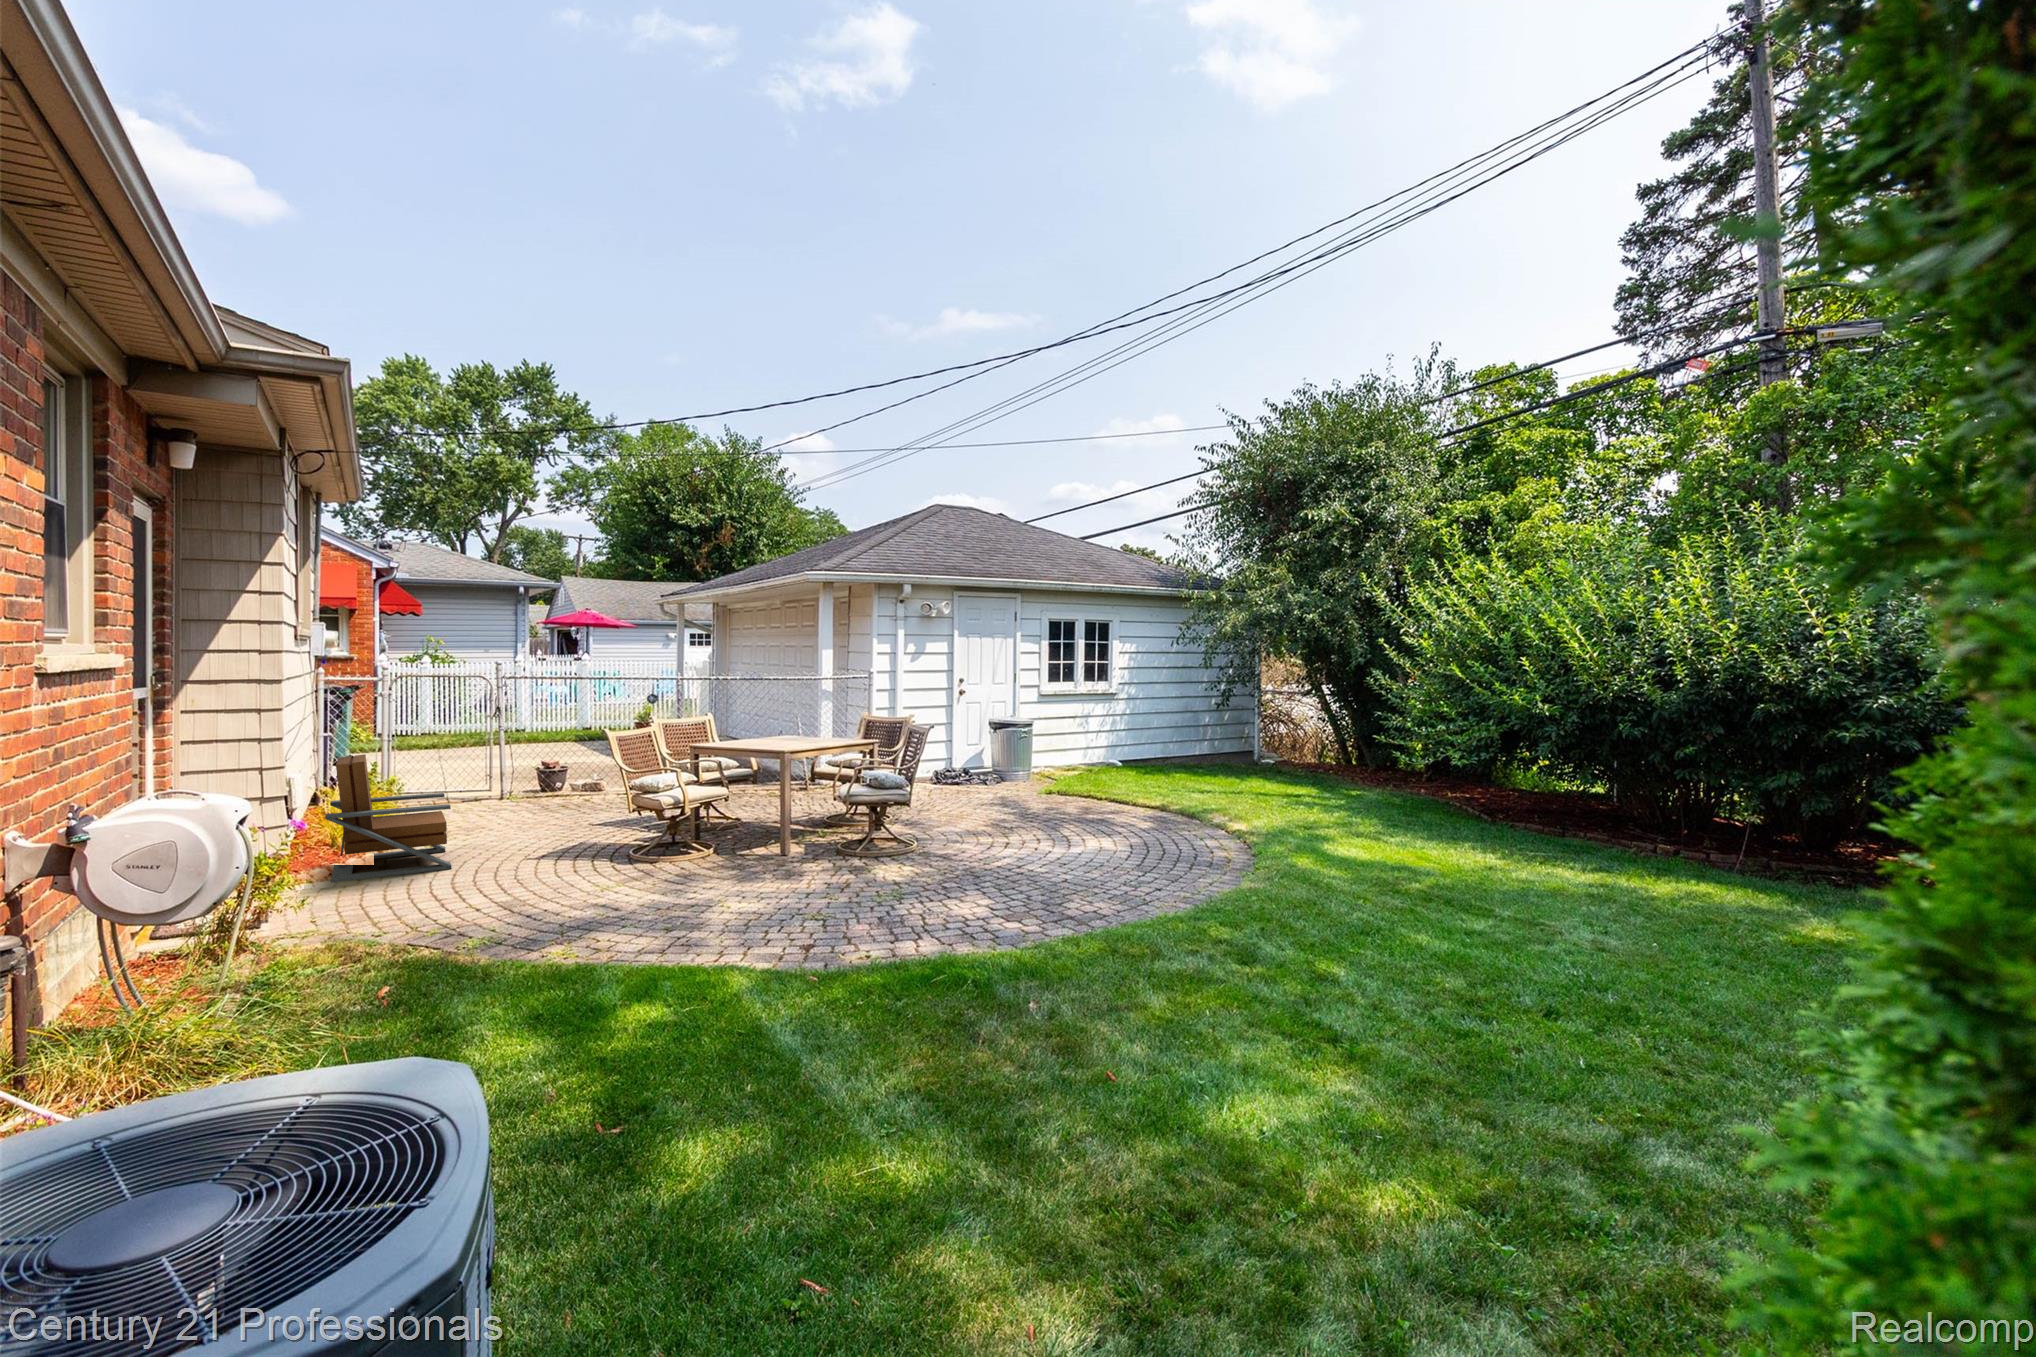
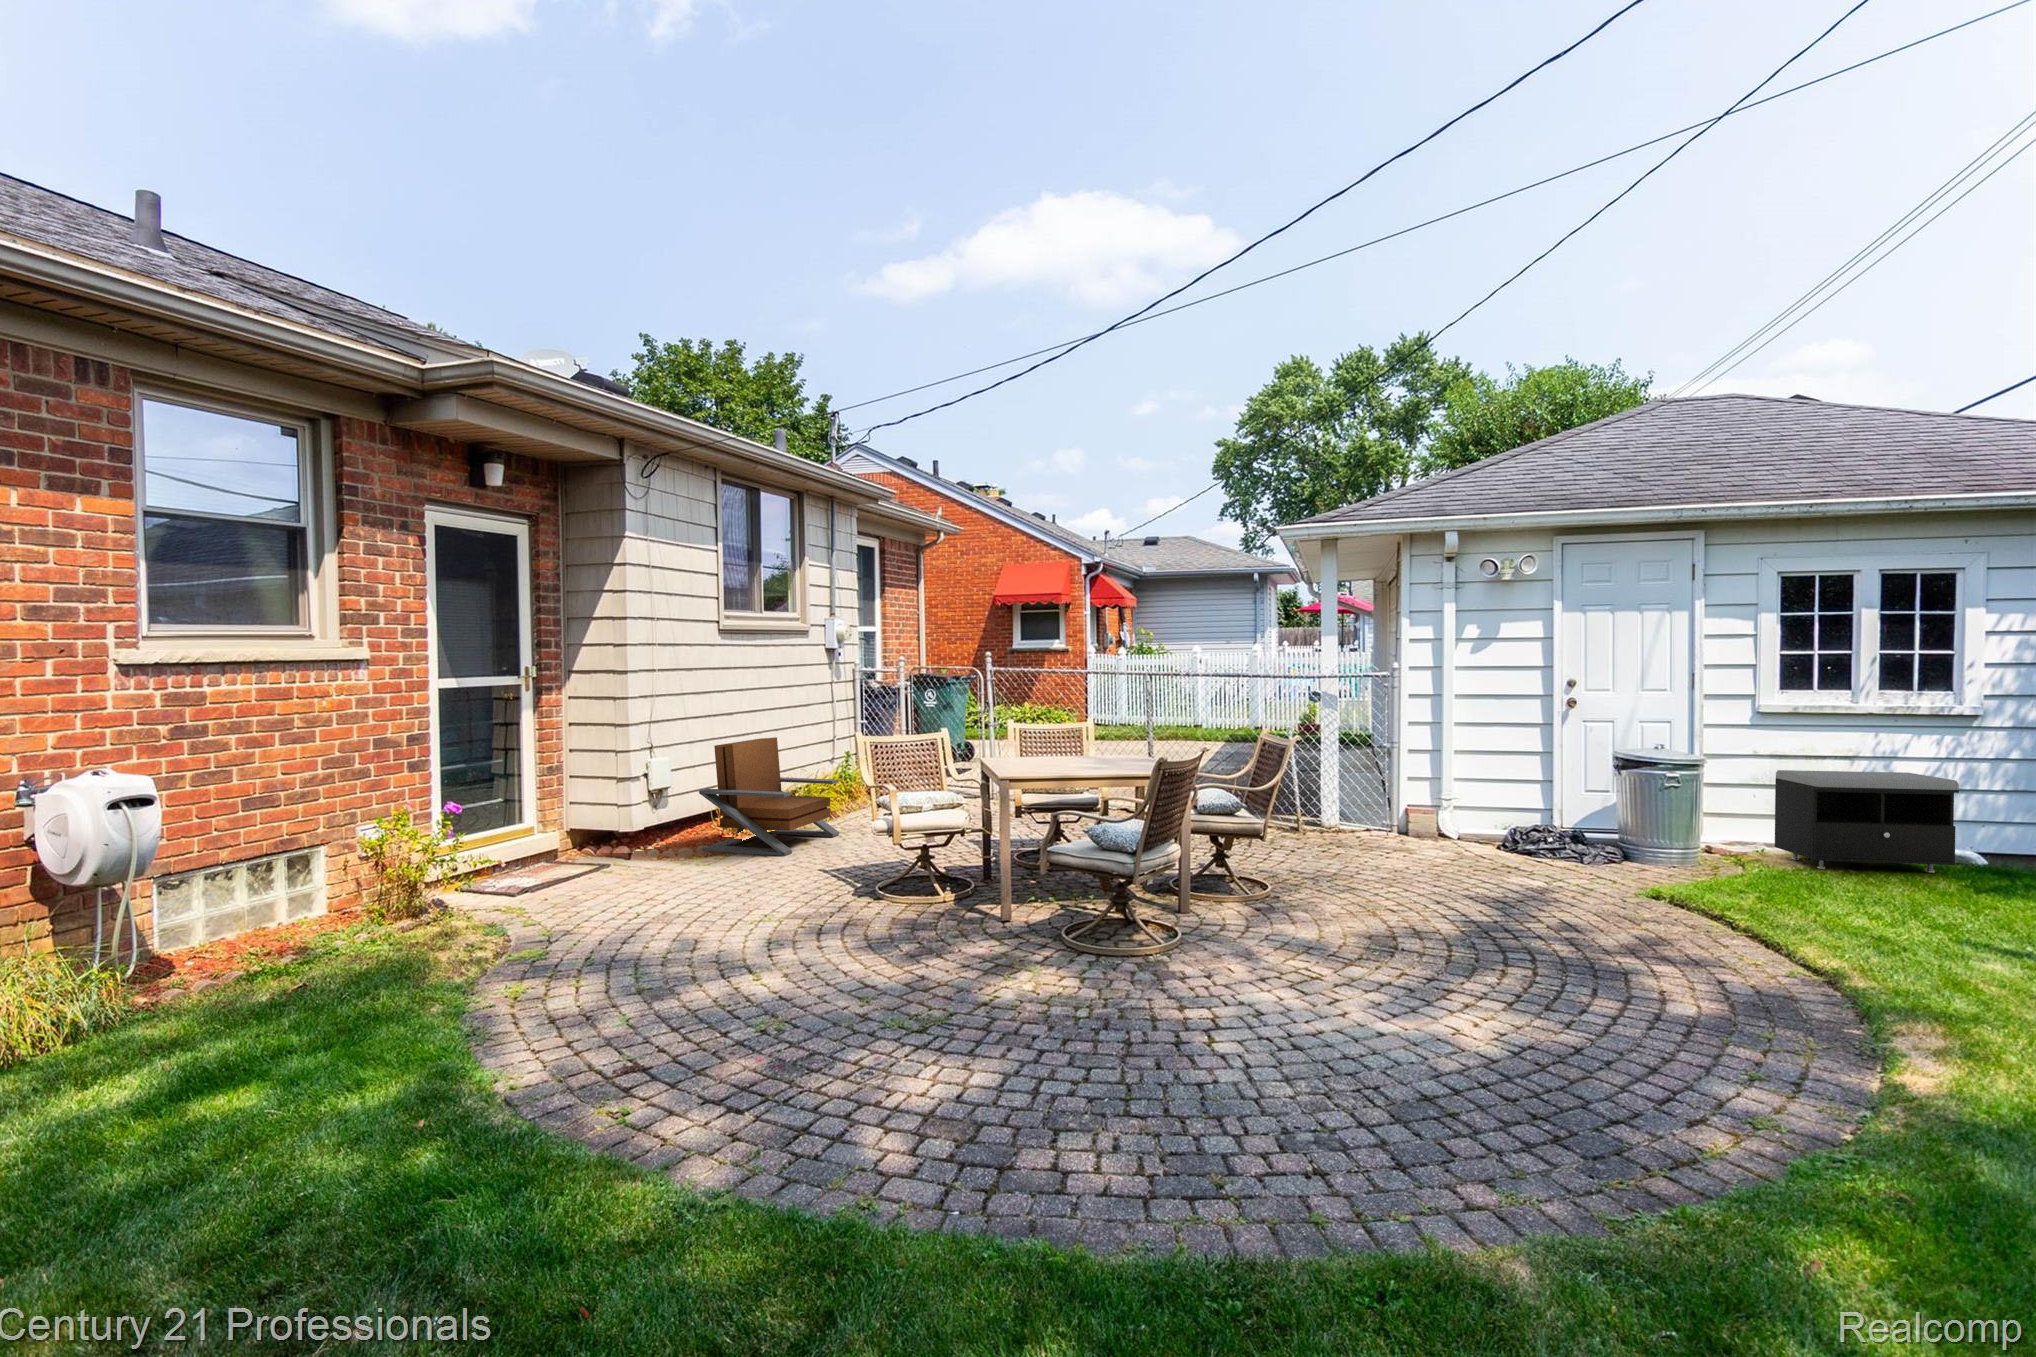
storage bench: none [1050,724,1119,776] -> present [1775,770,1959,873]

